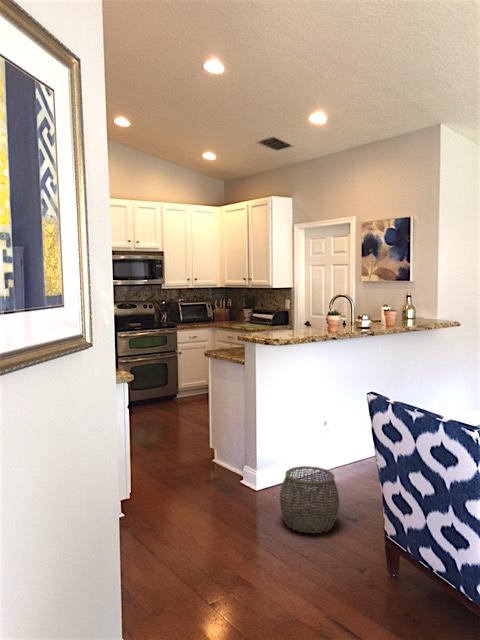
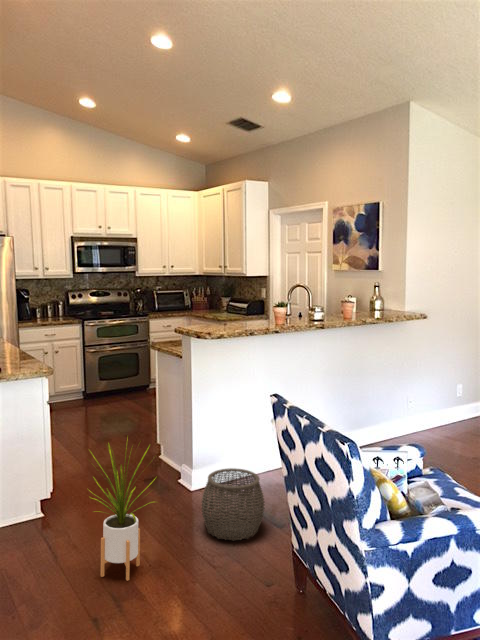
house plant: none [187,433,256,572] -> present [89,443,155,581]

